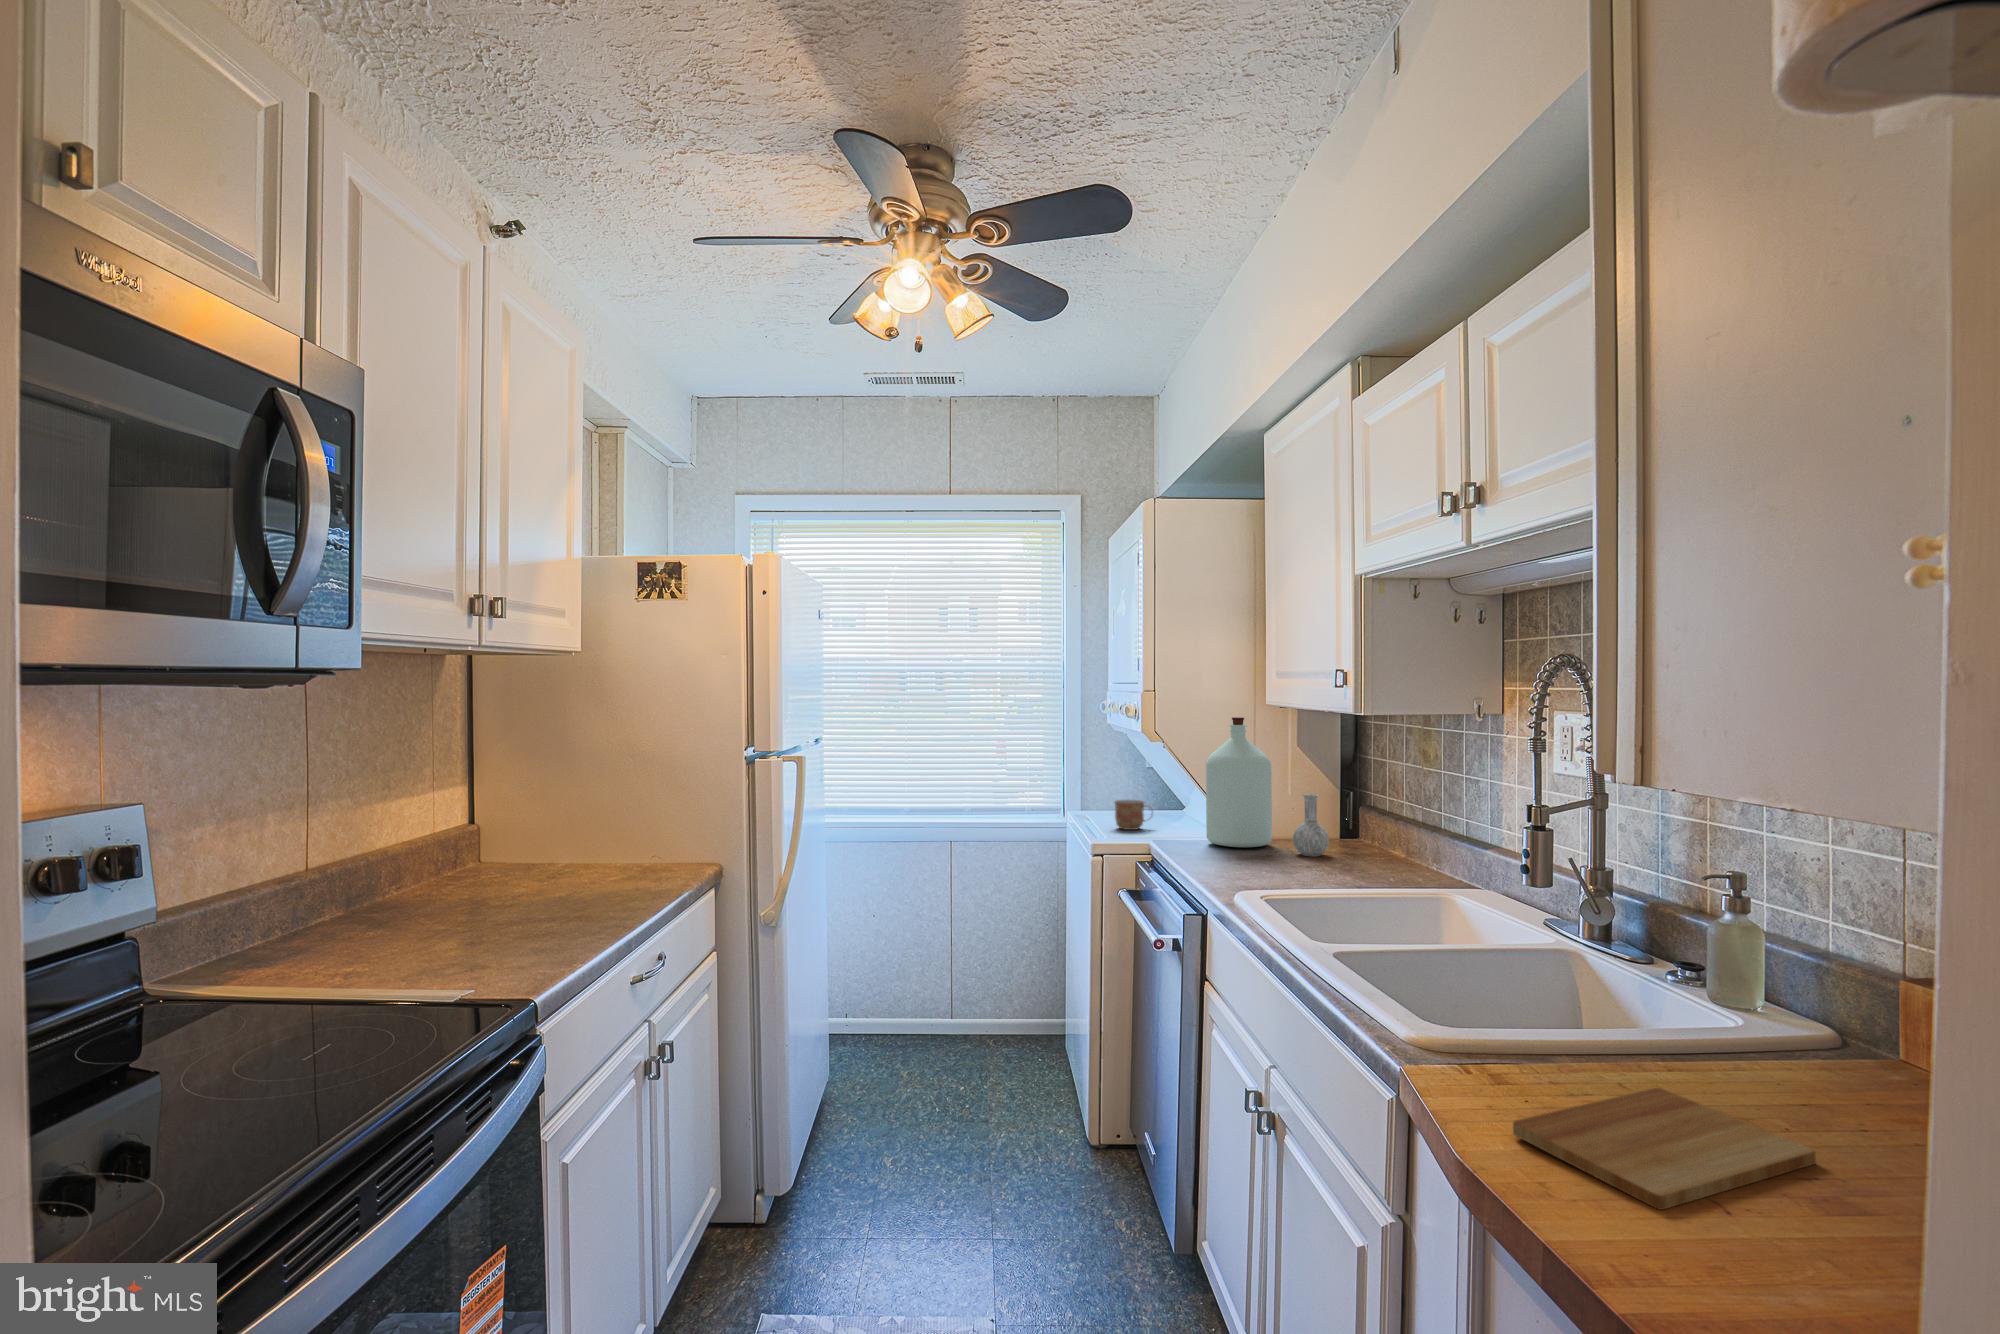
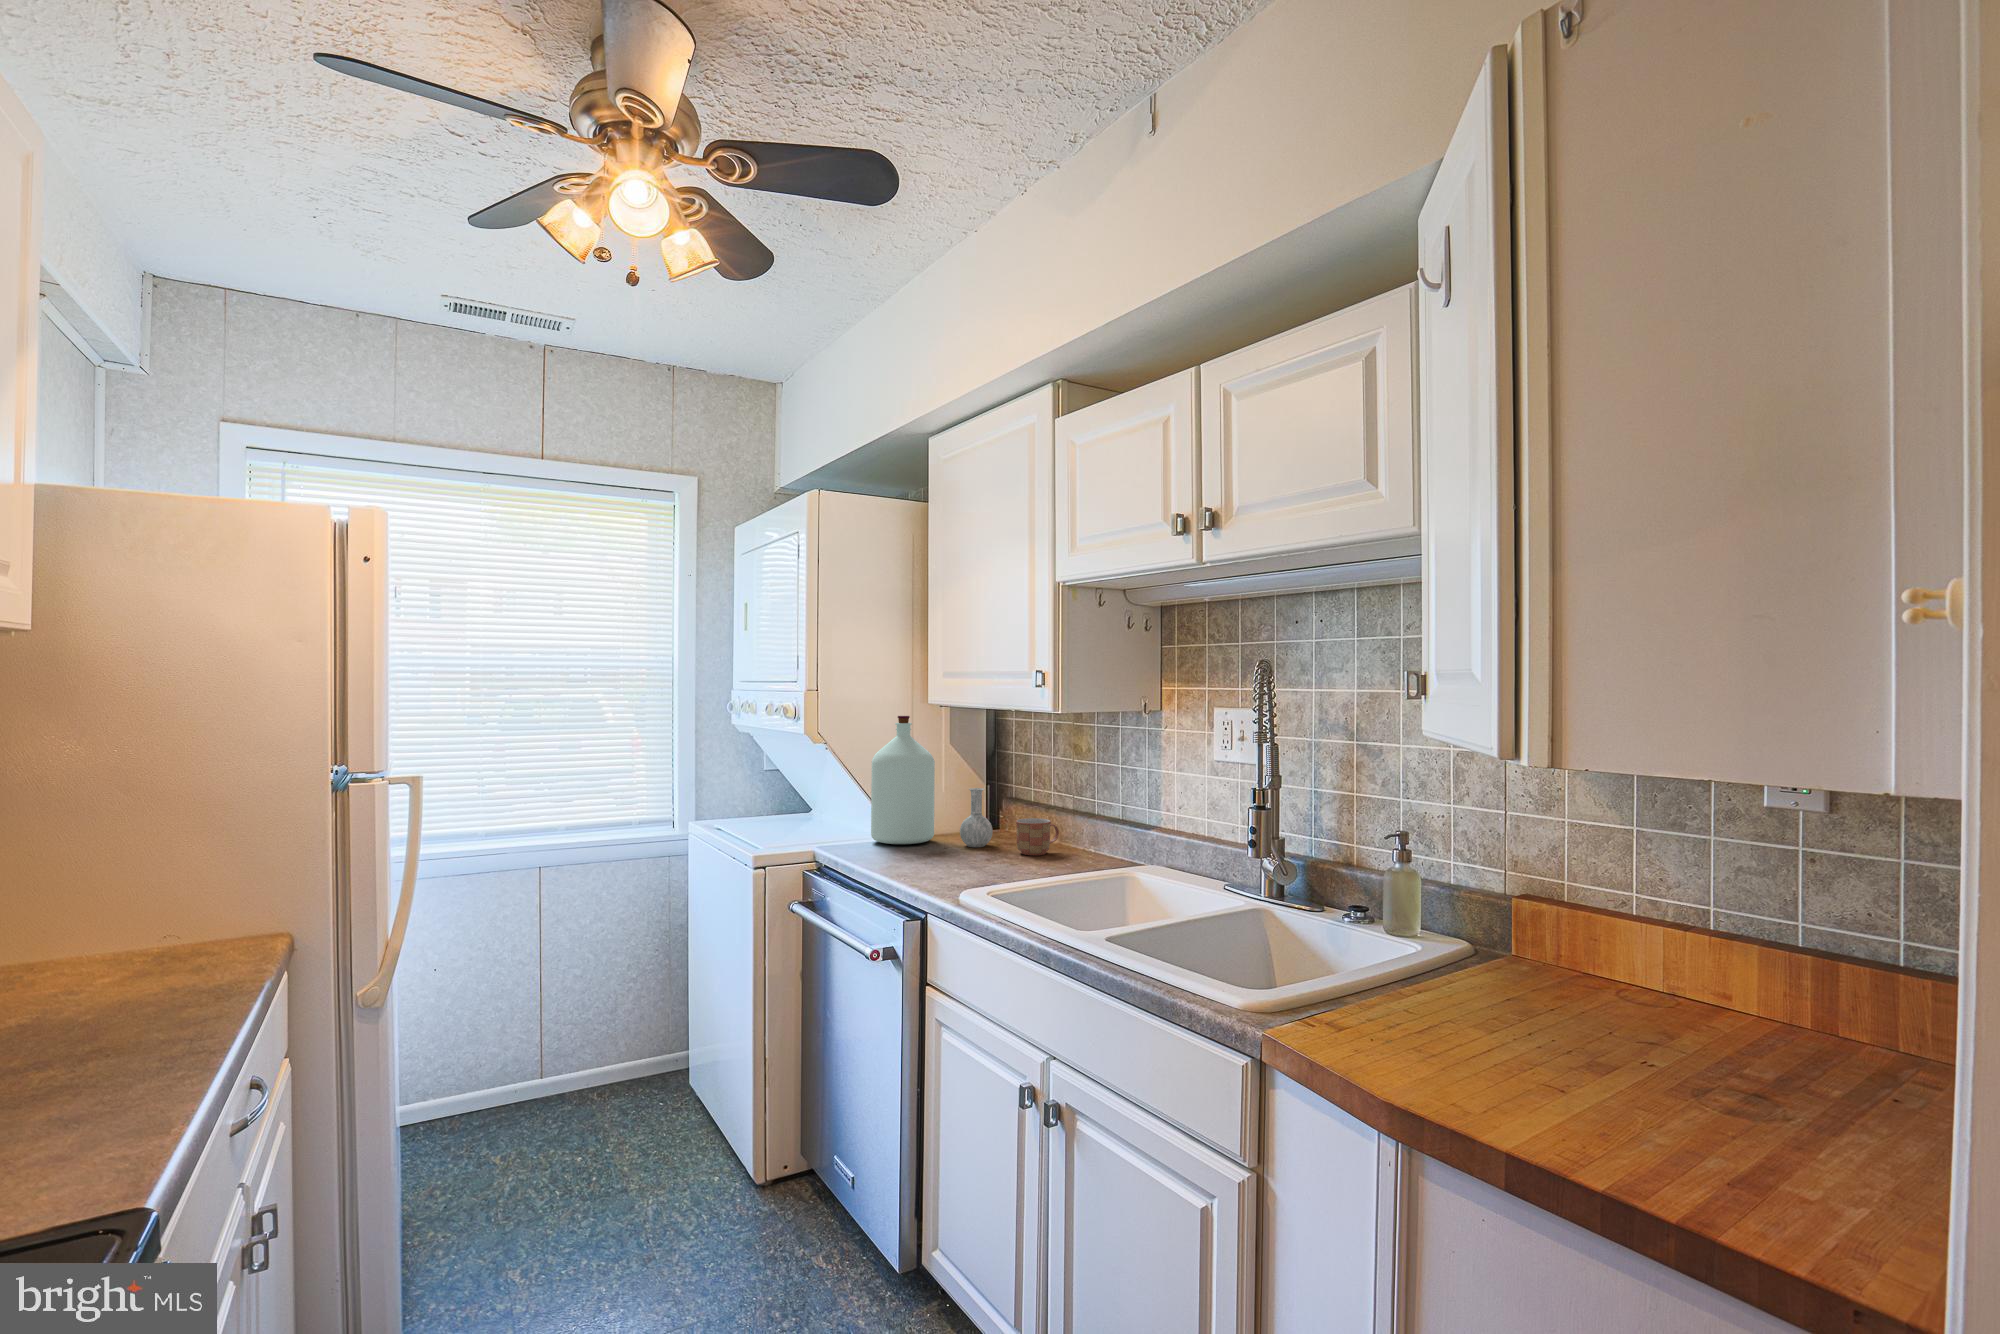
mug: present [1115,799,1145,830] -> present [1016,818,1059,855]
cutting board: present [1513,1088,1816,1210] -> none [1386,1008,1561,1102]

